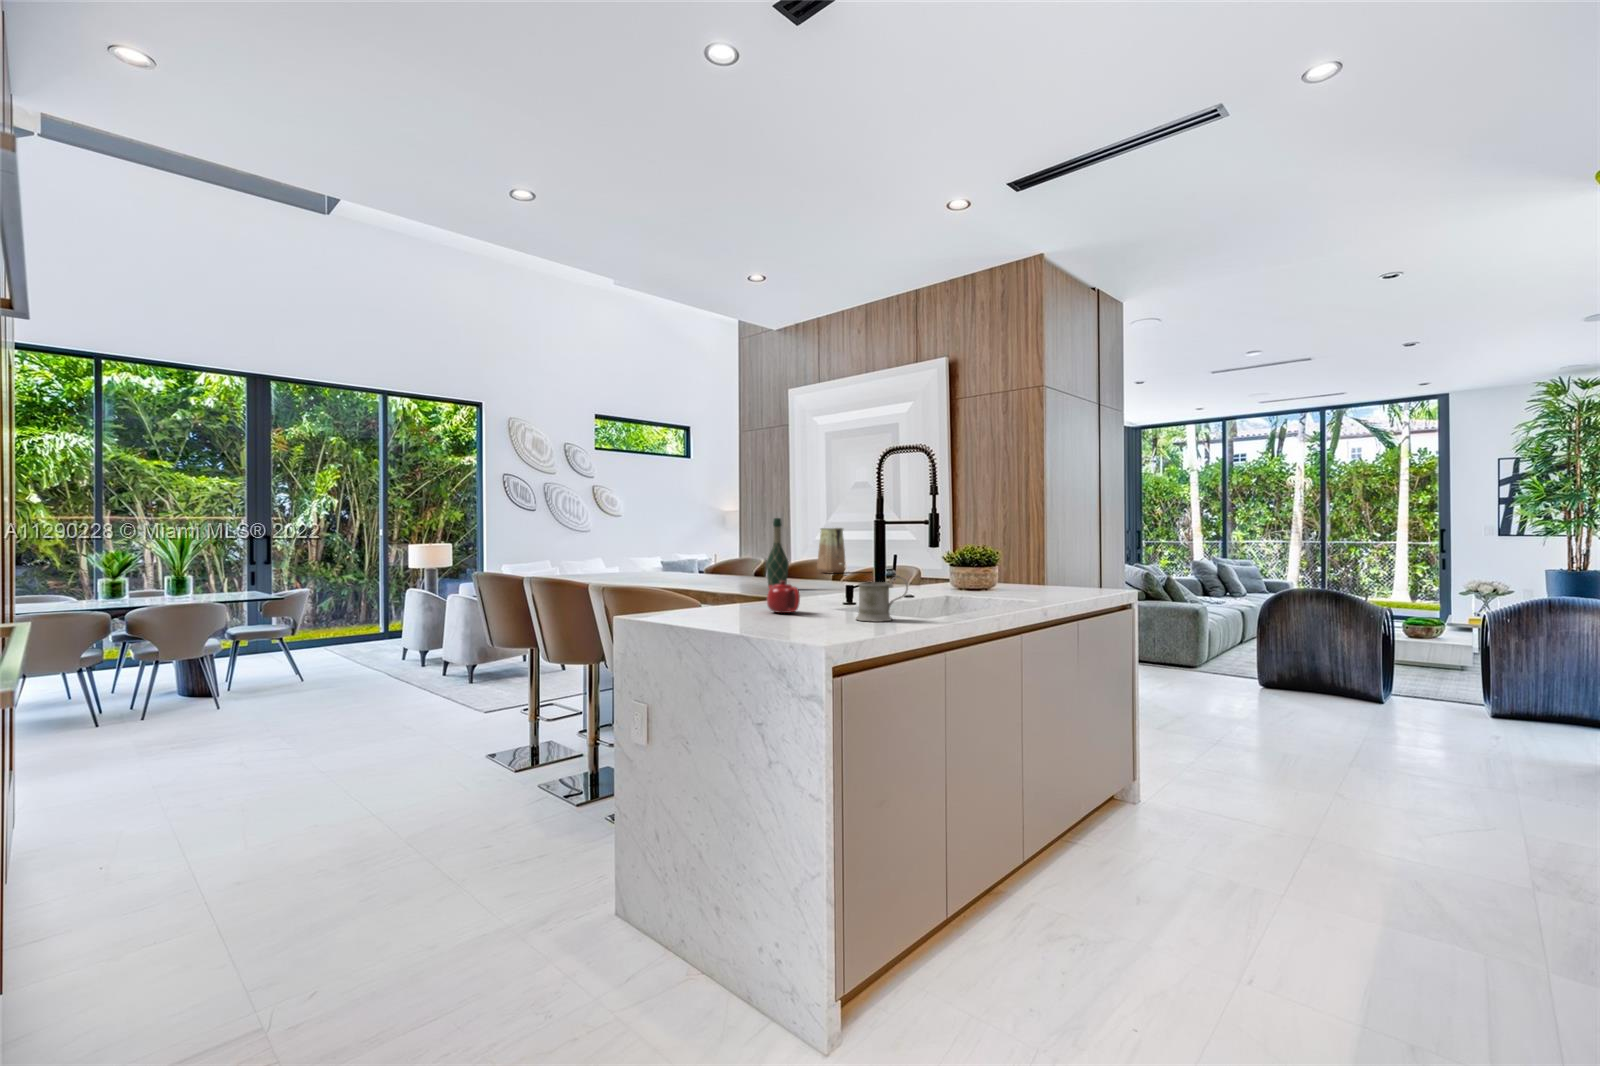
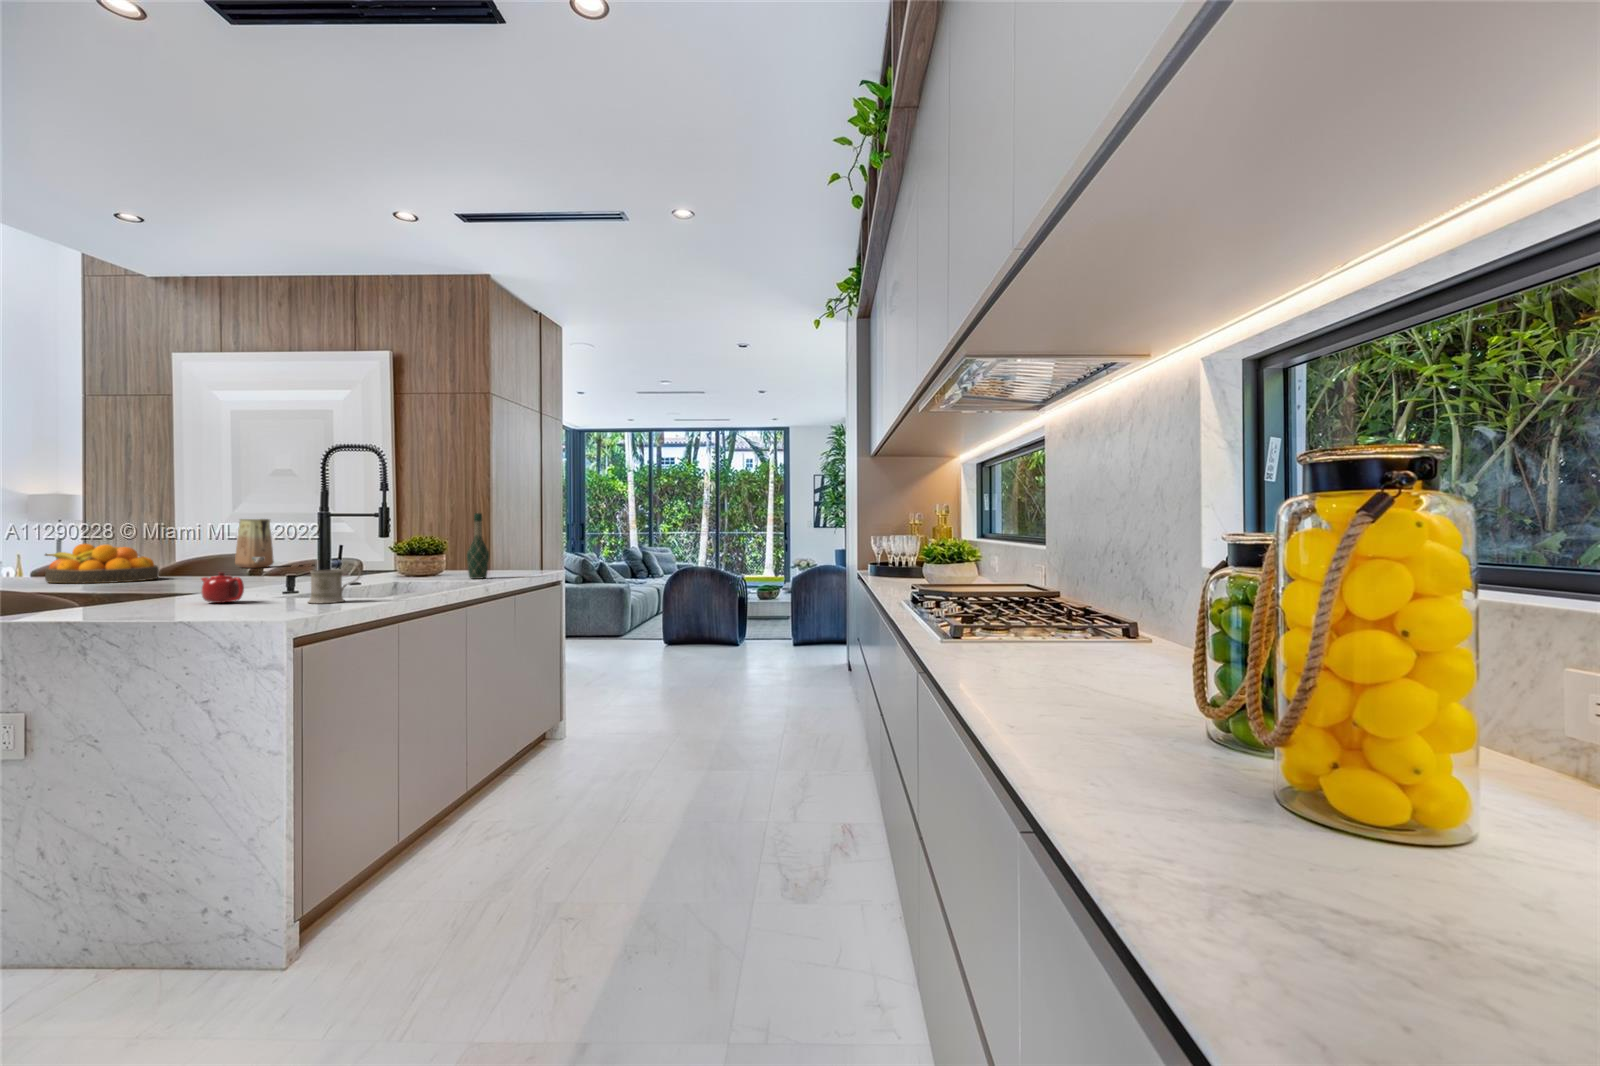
wine bottle: present [766,518,789,586] -> present [467,513,489,579]
fruit bowl: none [687,550,758,584] -> present [45,544,159,583]

